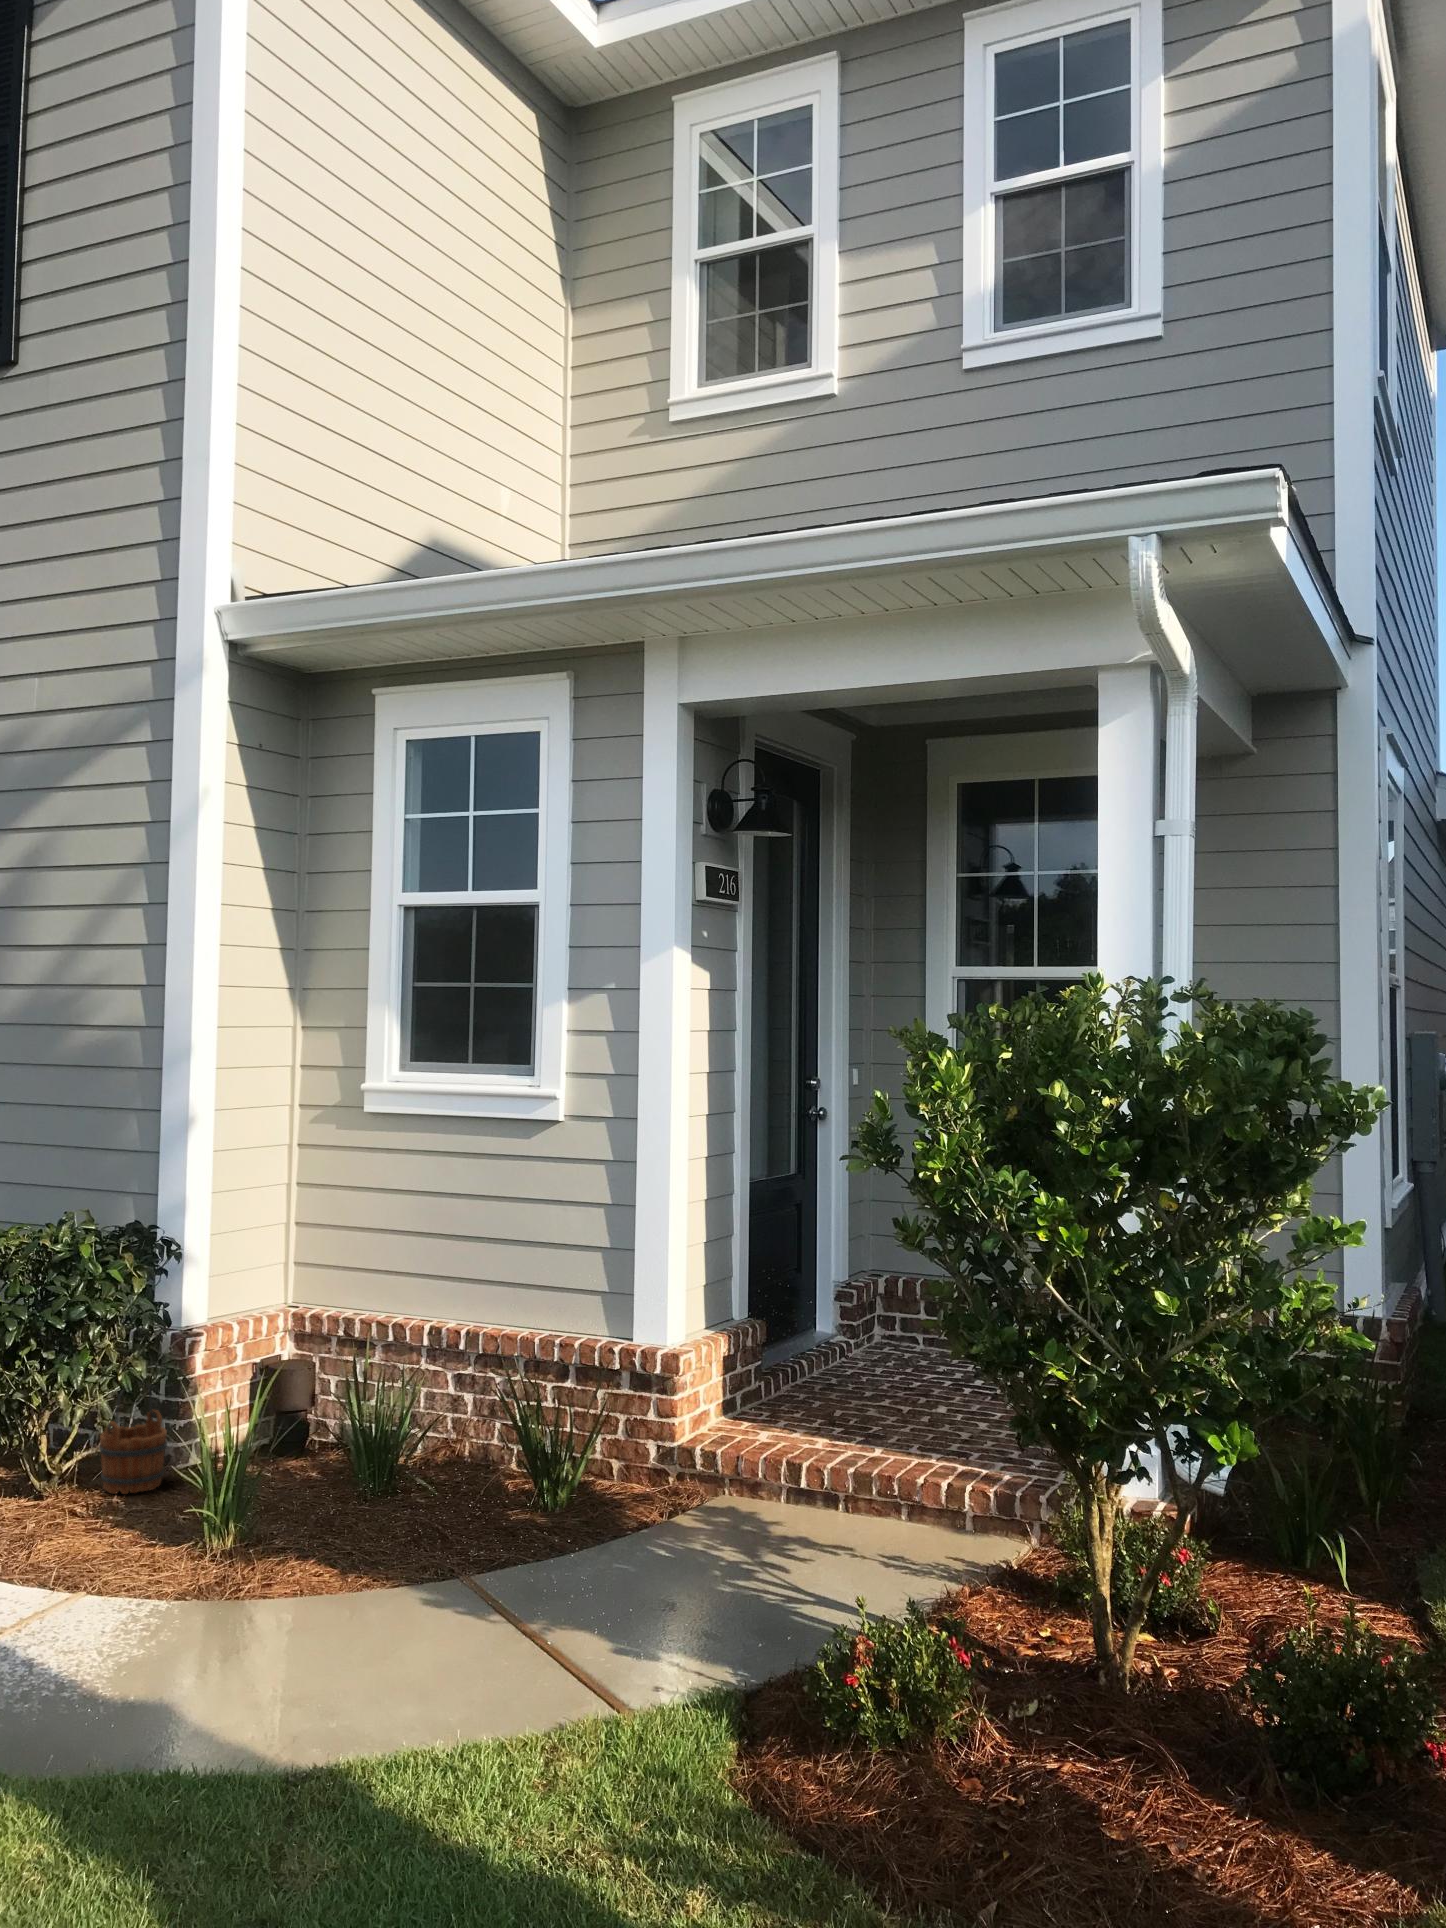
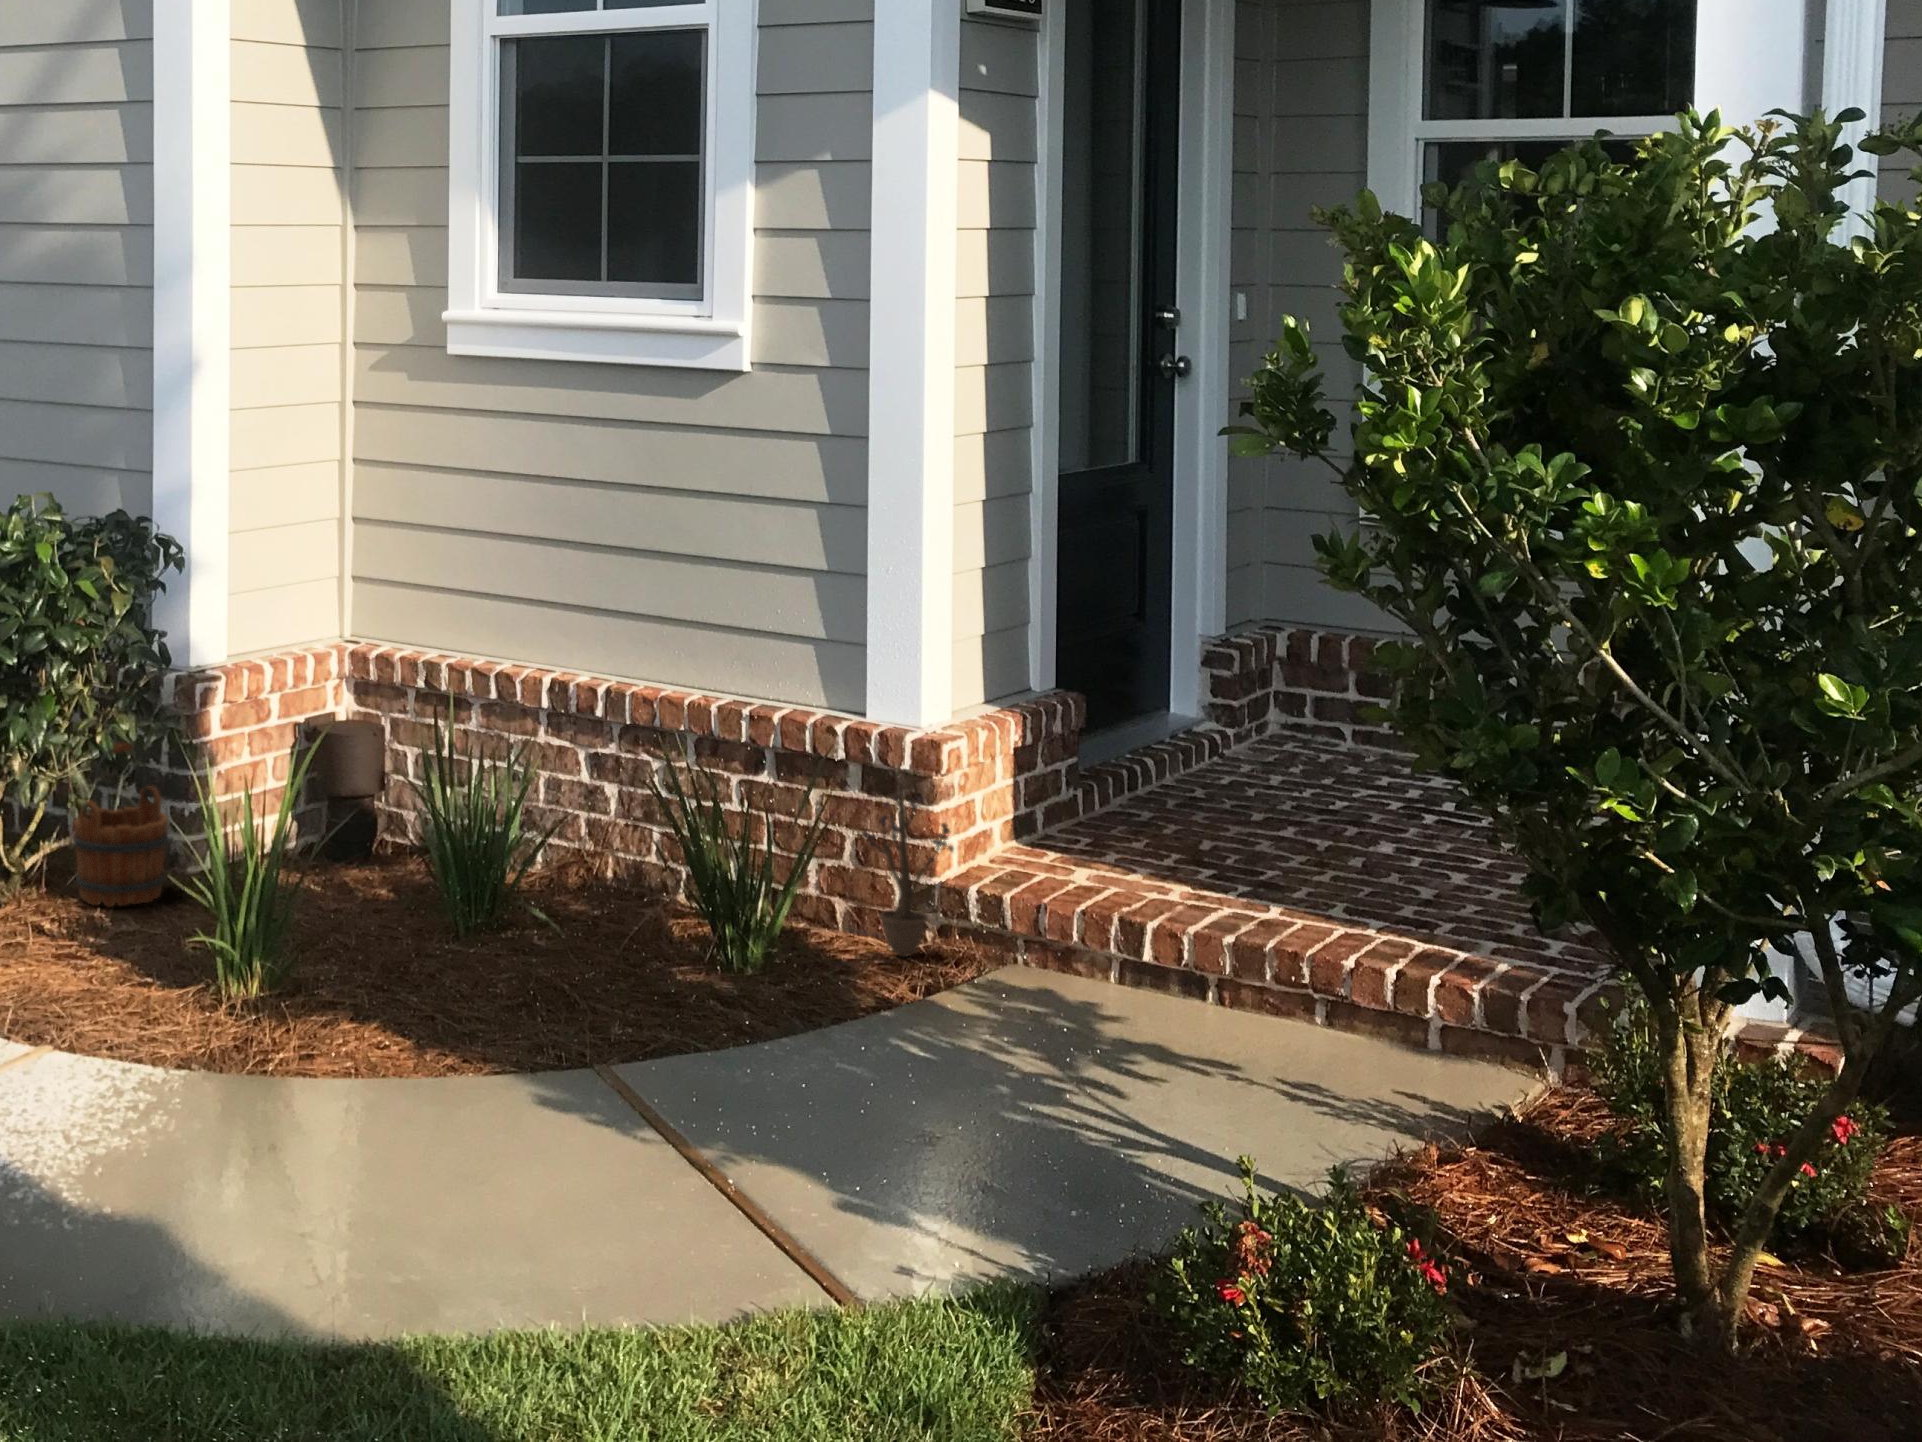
decorative plant: none [618,1384,685,1495] -> present [849,785,953,957]

